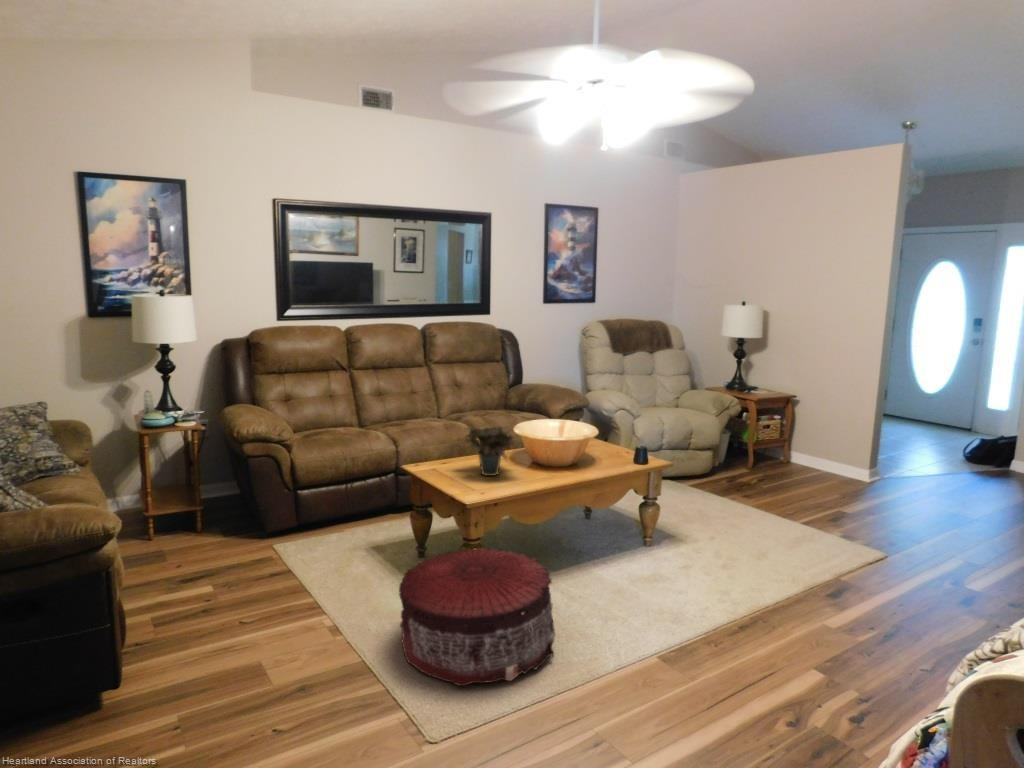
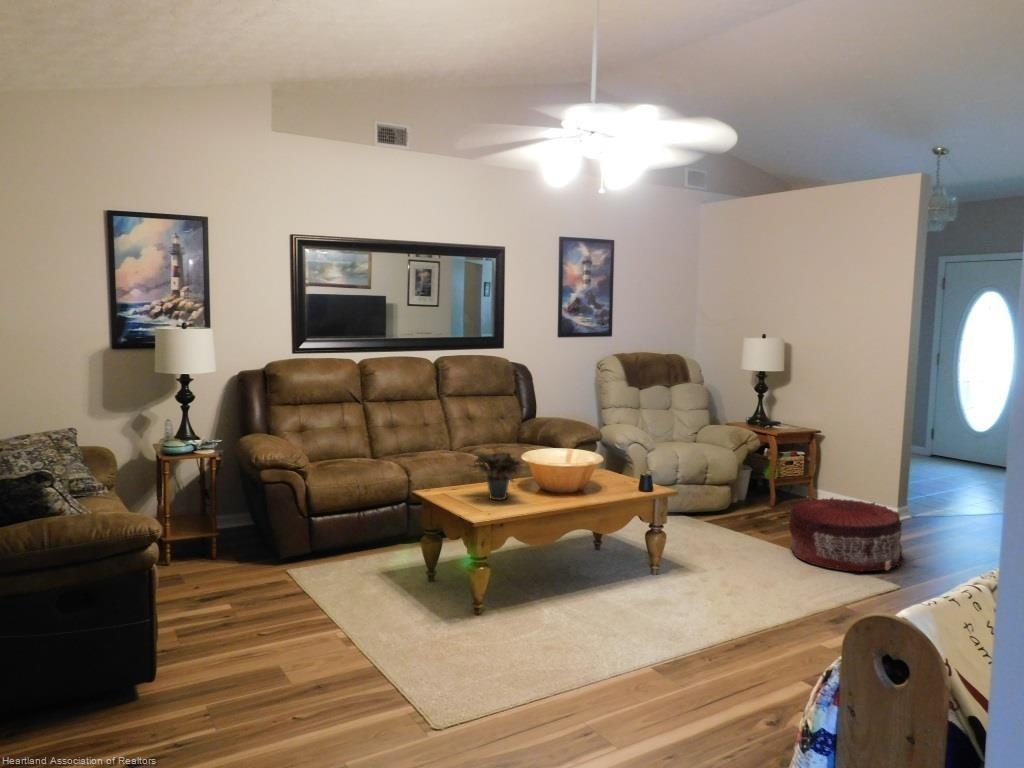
pouf: present [399,548,555,686] -> present [788,498,904,572]

